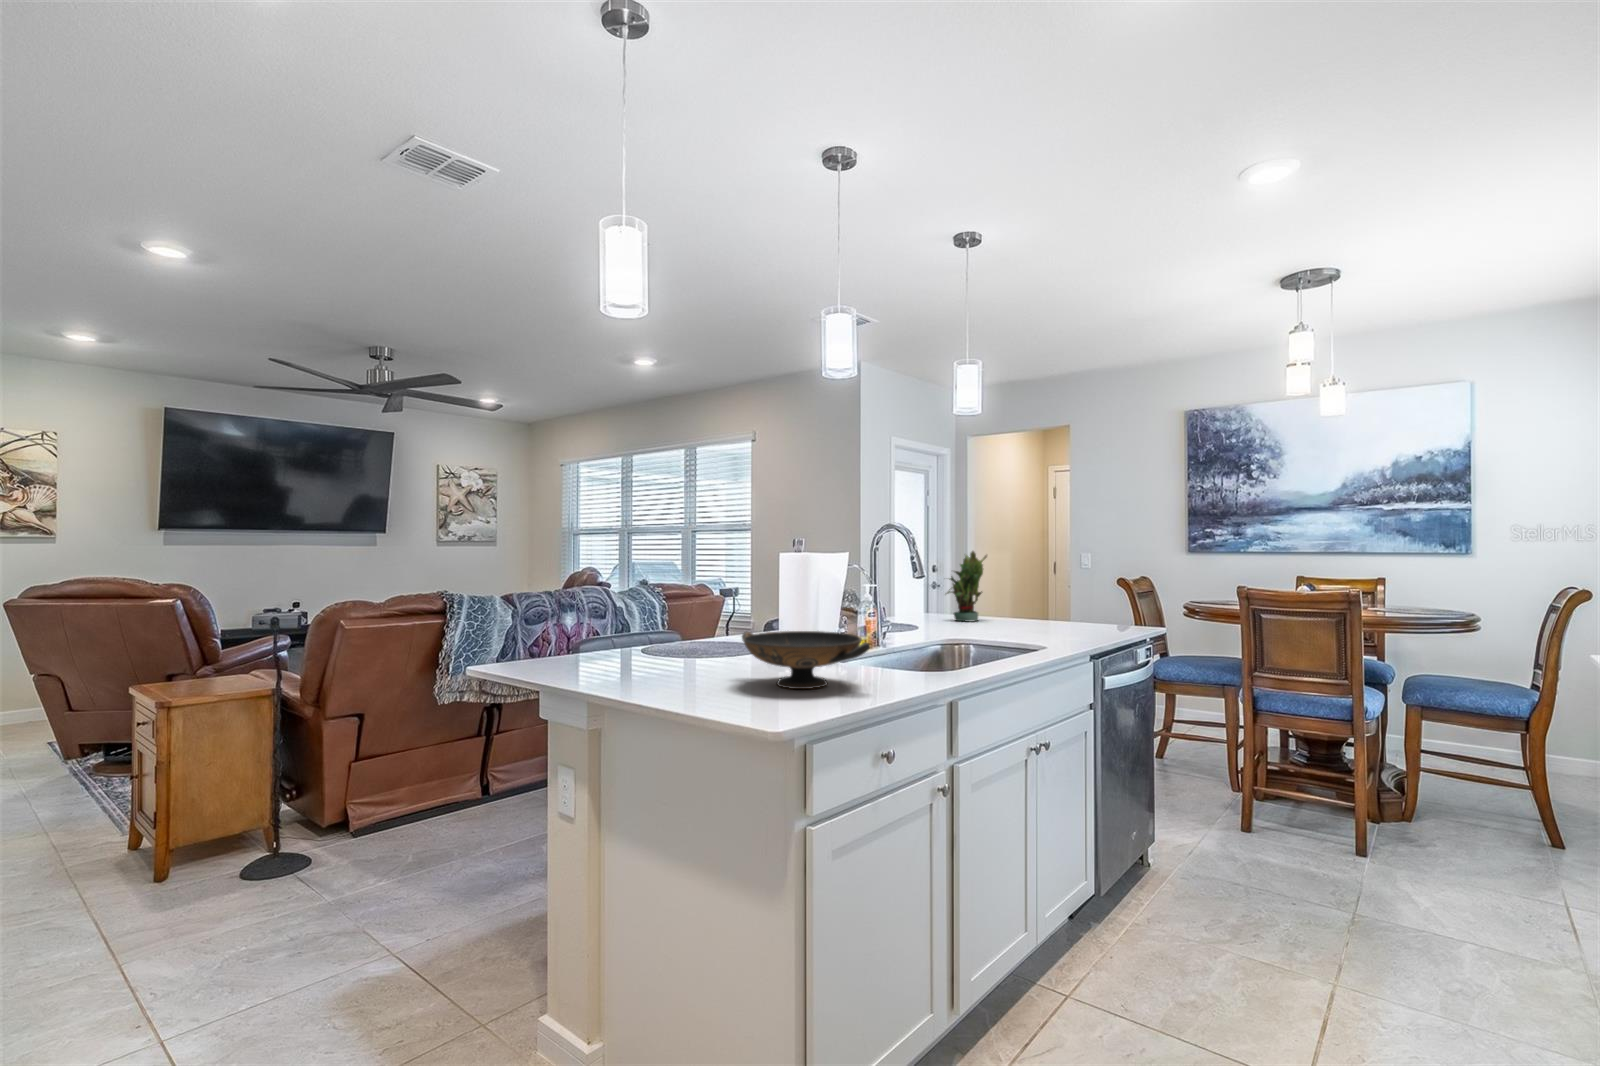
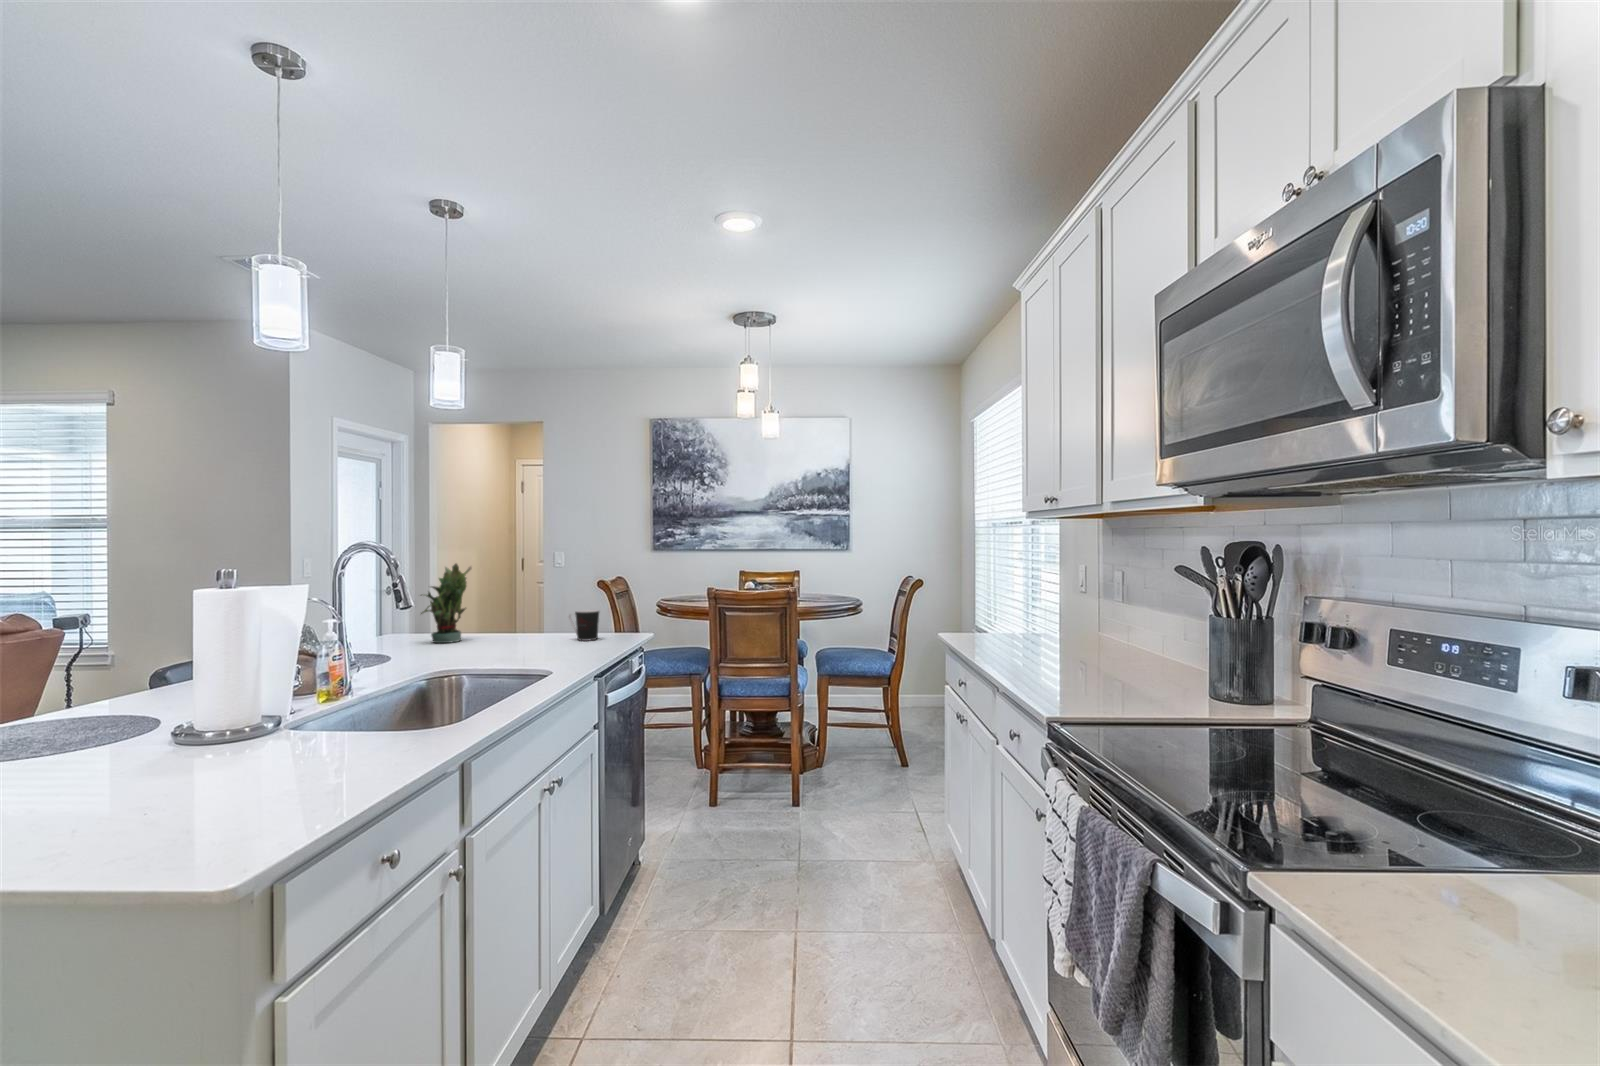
coffee cup: none [1075,599,1106,629] -> present [569,610,599,641]
decorative bowl: present [742,631,870,689] -> none [131,701,359,796]

